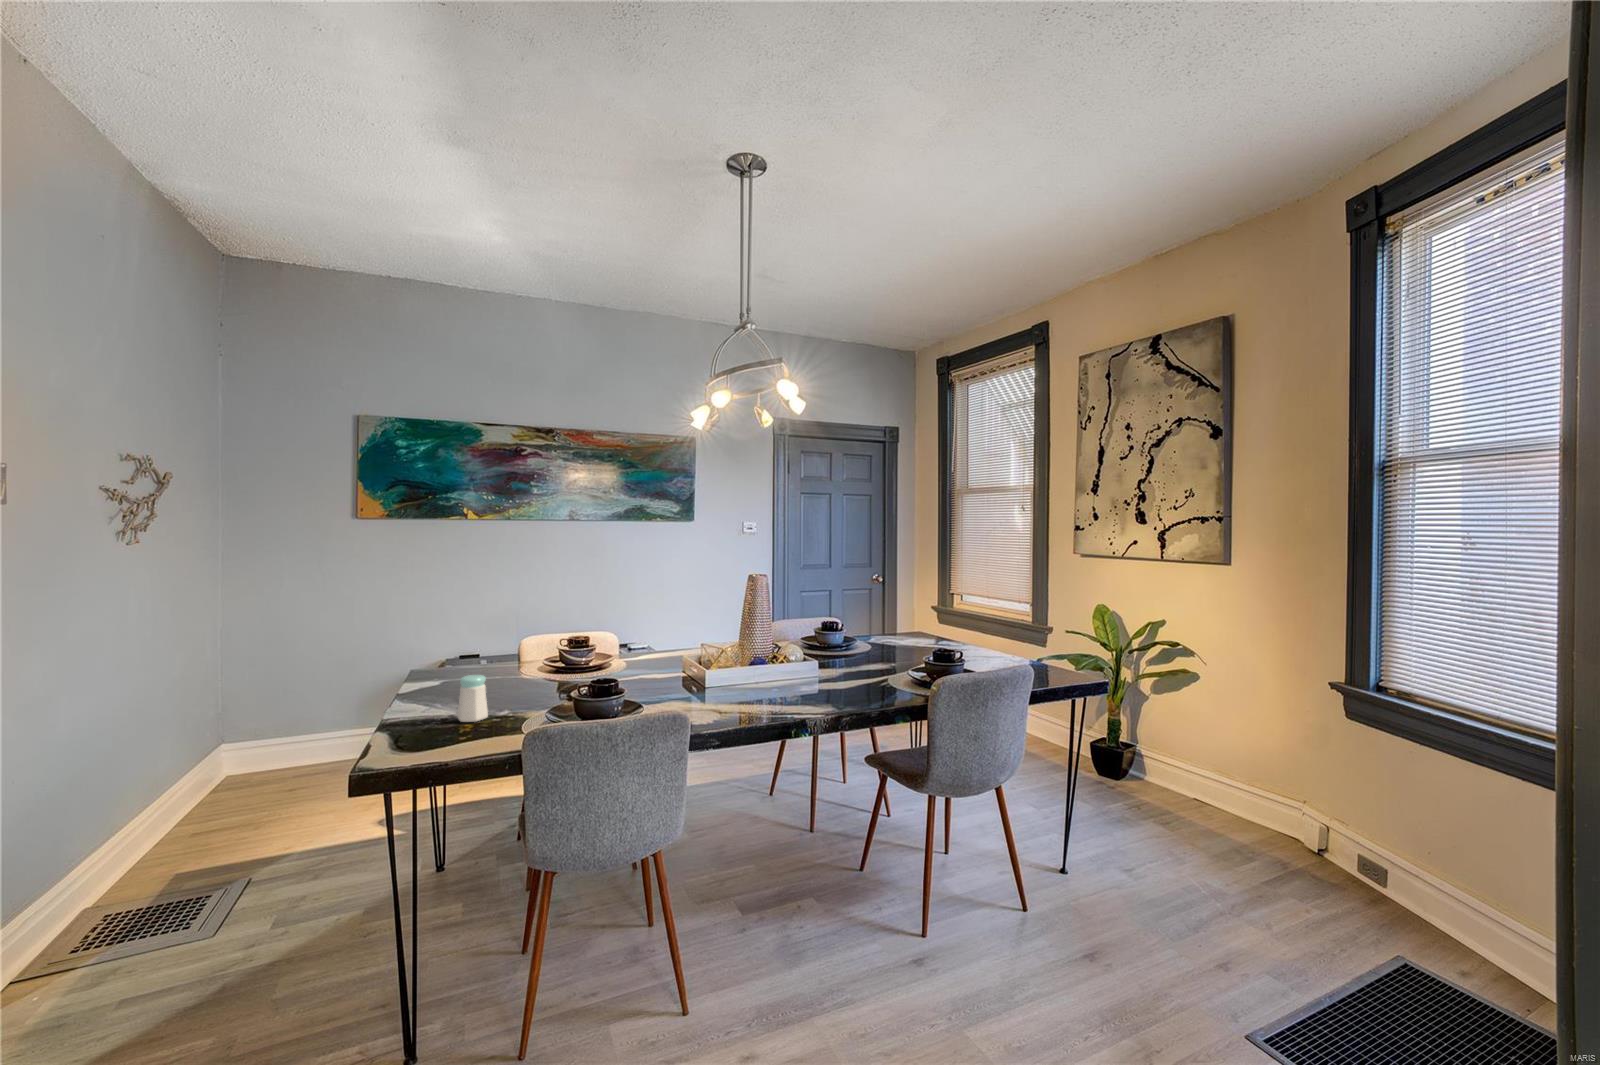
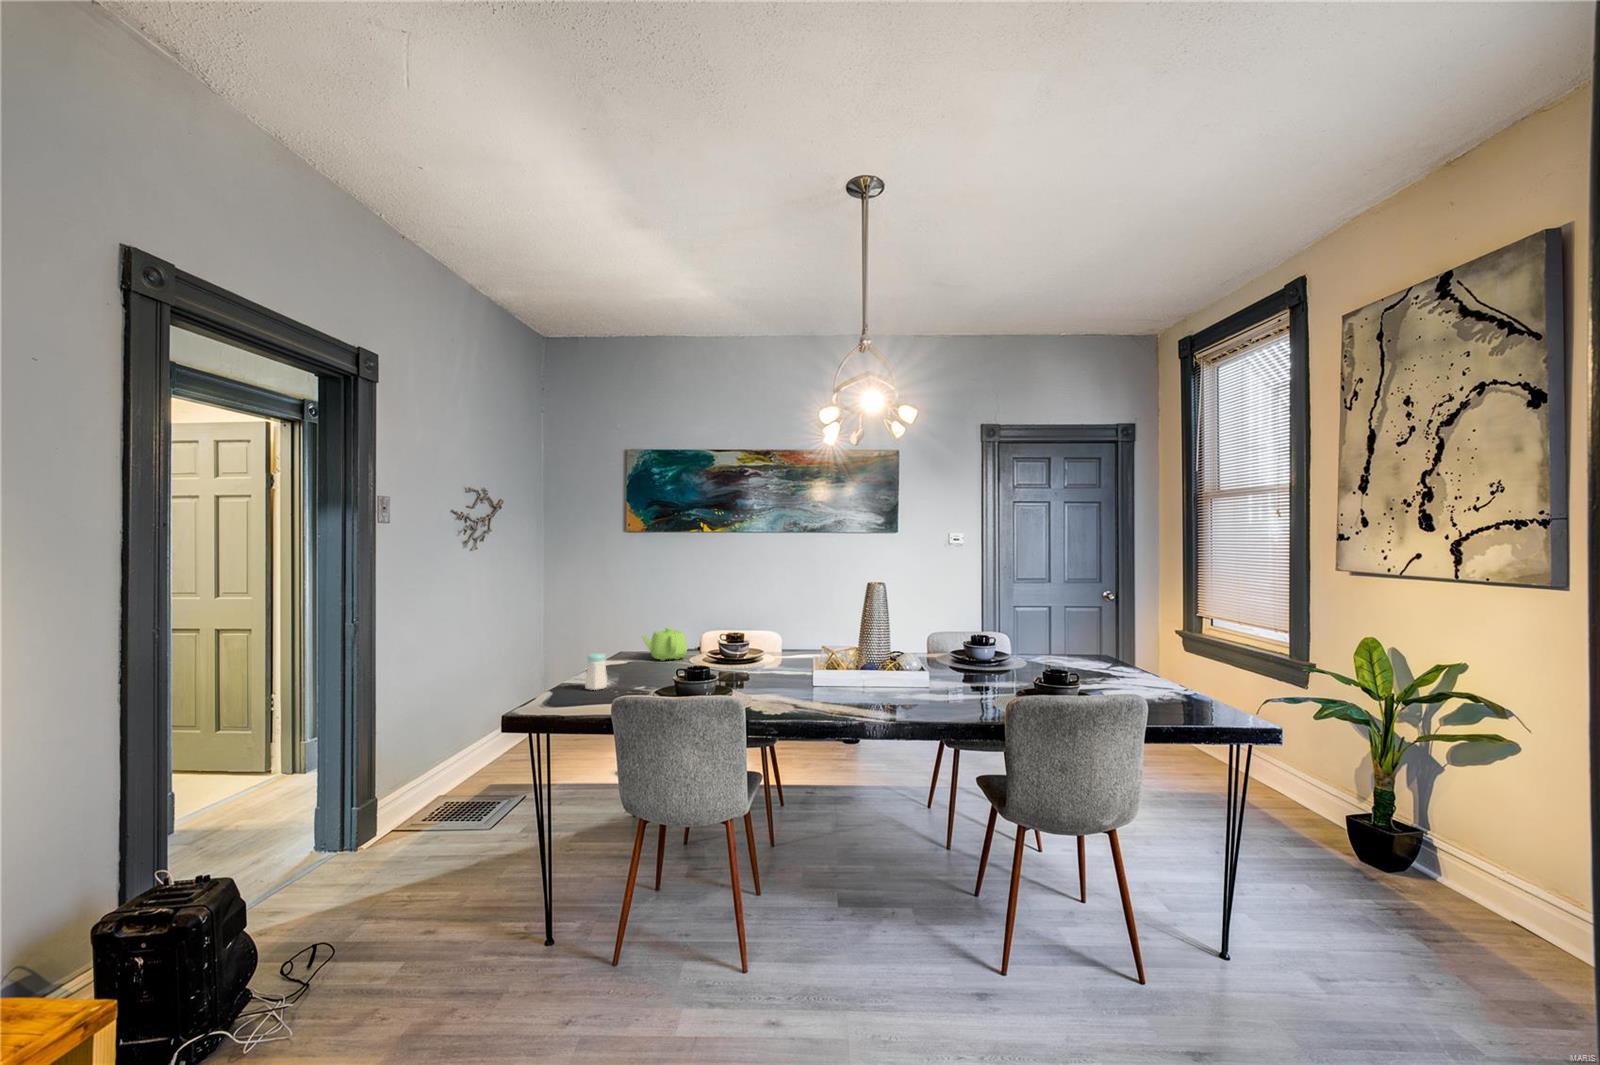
teapot: none [484,637,541,678] -> present [642,627,687,661]

